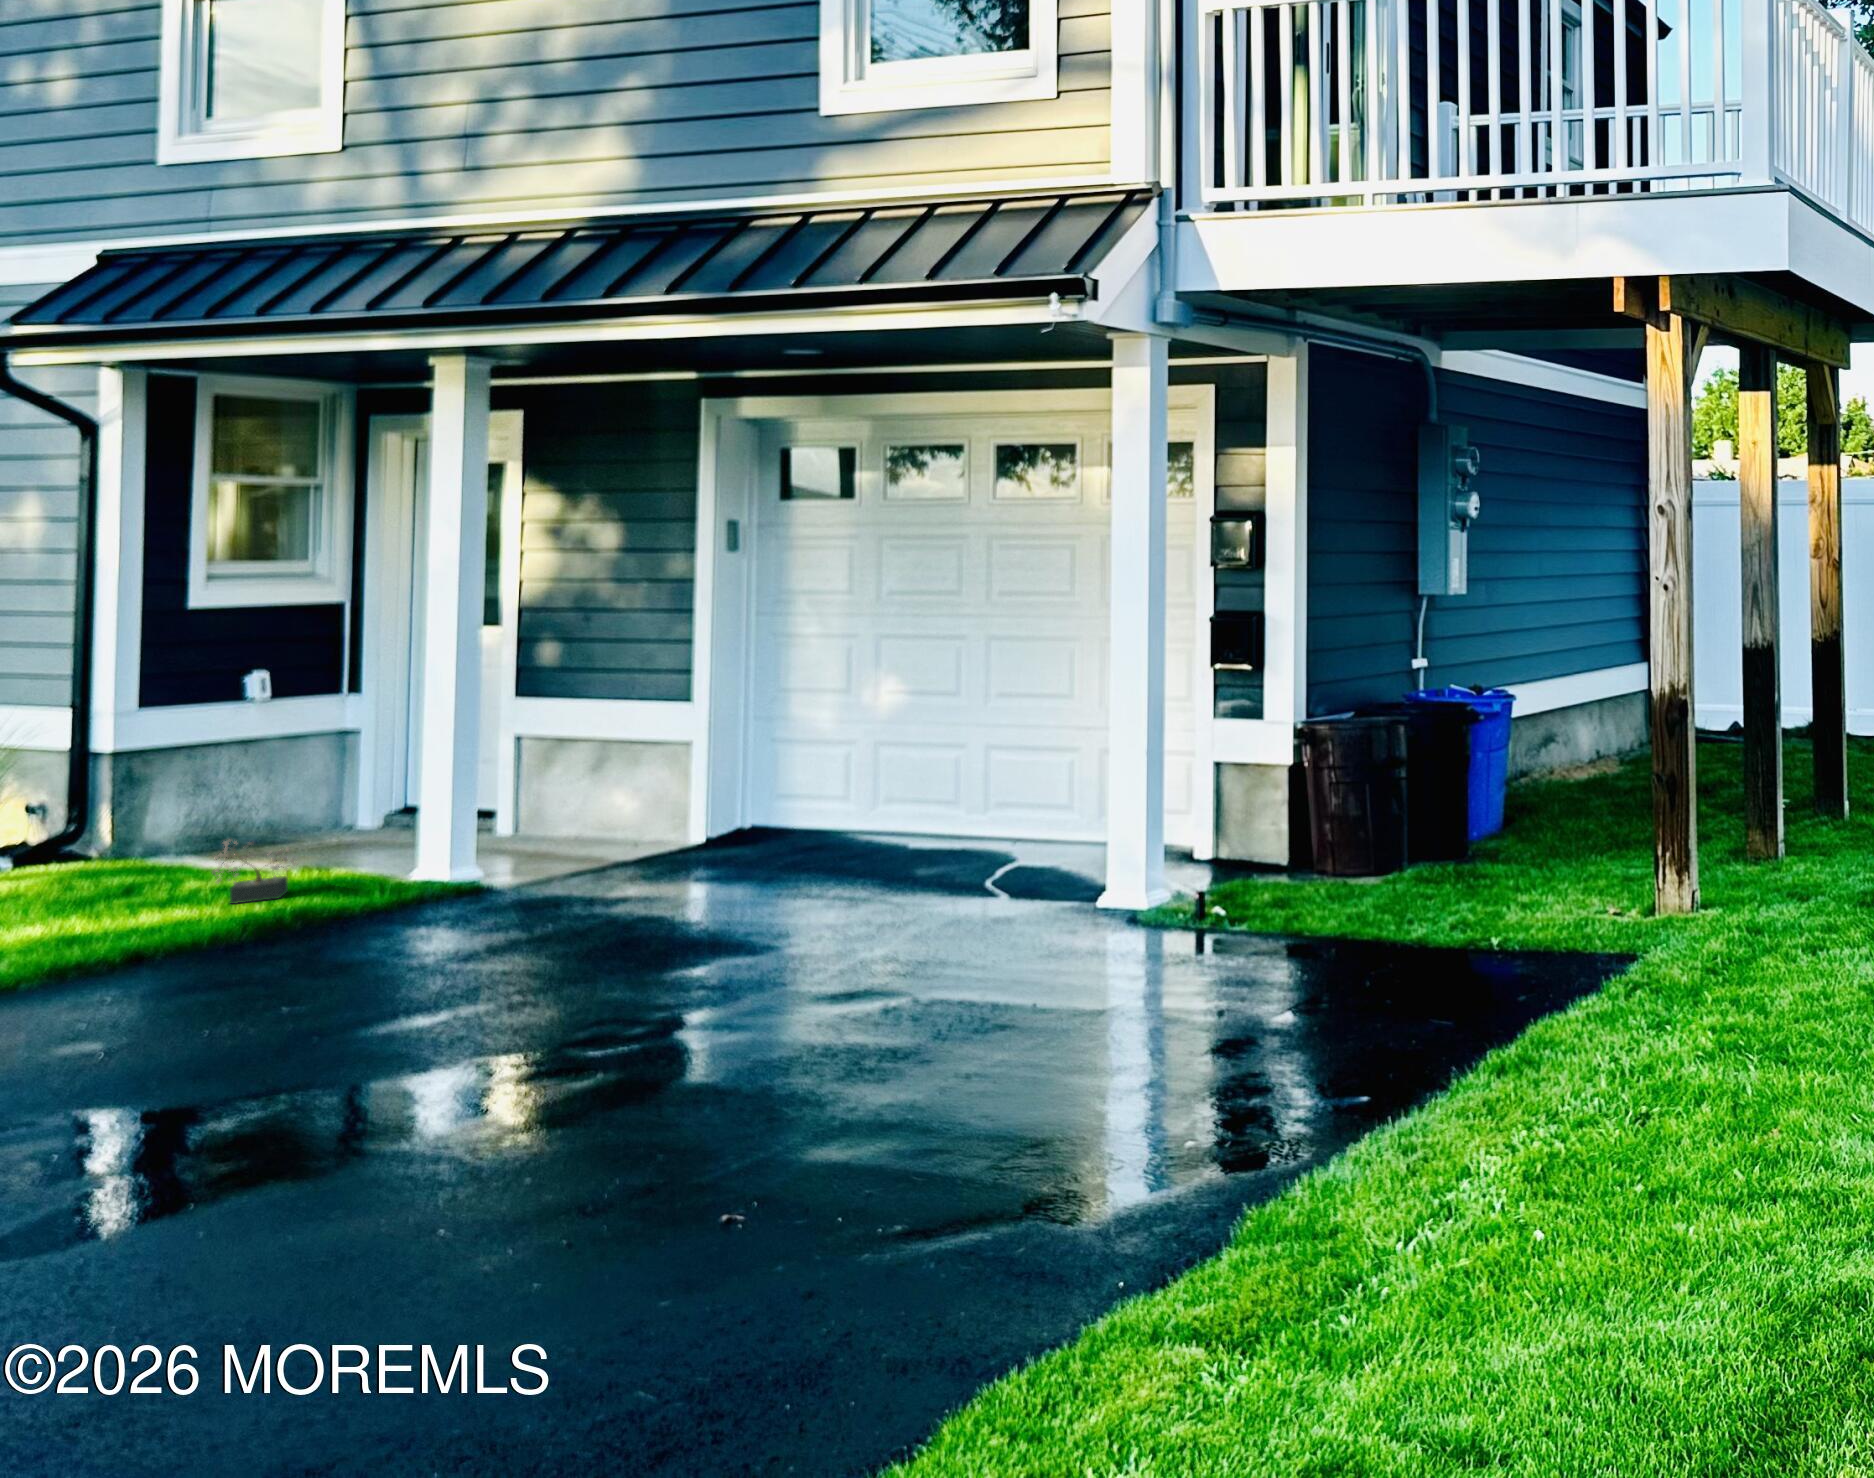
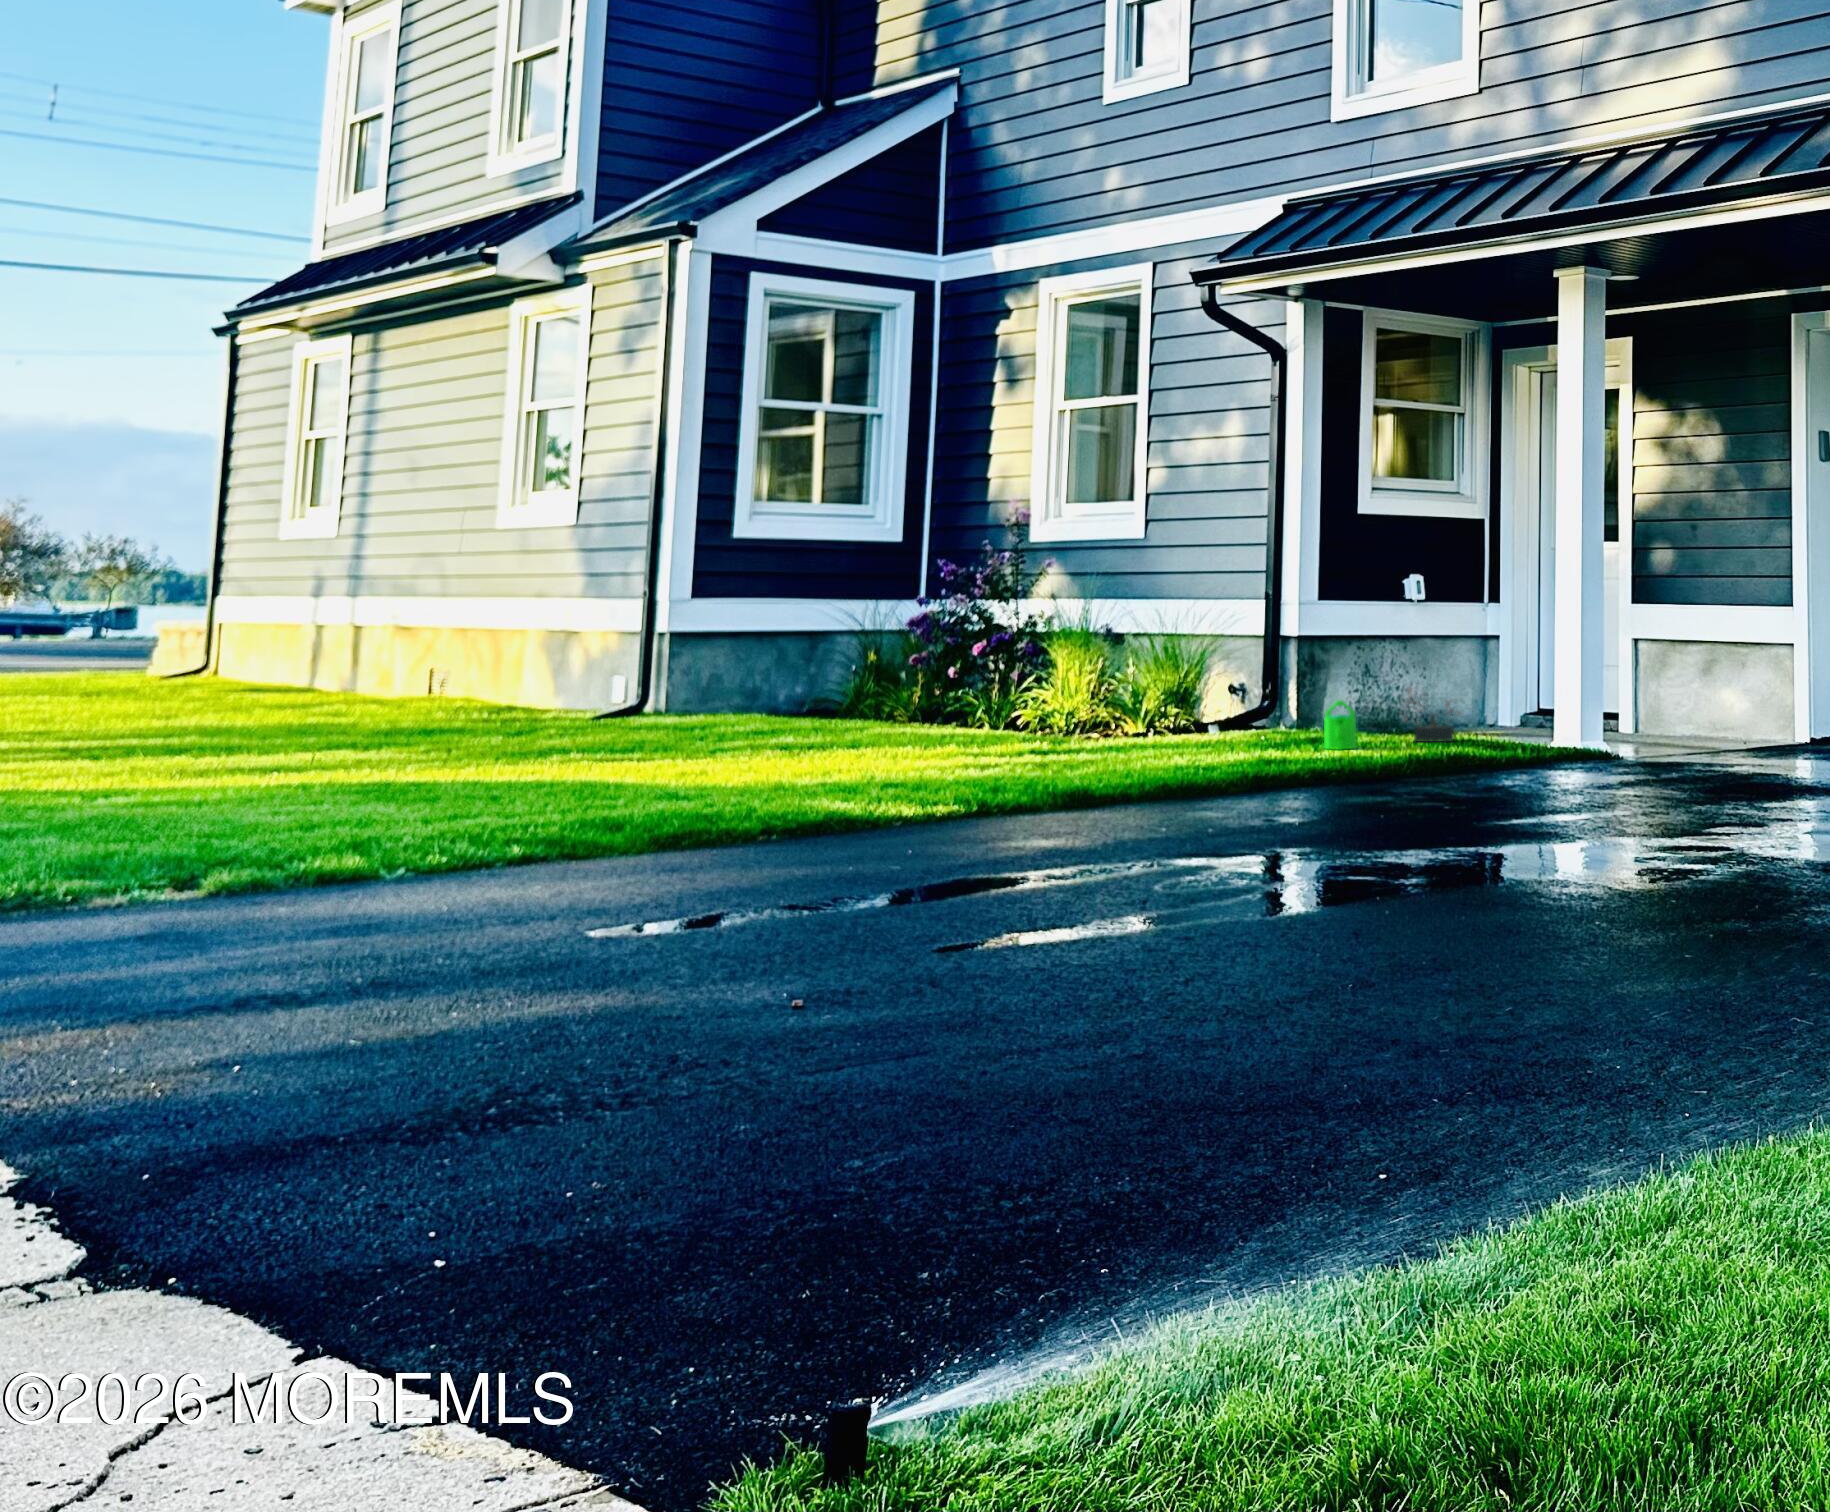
watering can: none [87,880,143,944] -> present [1324,700,1356,750]

